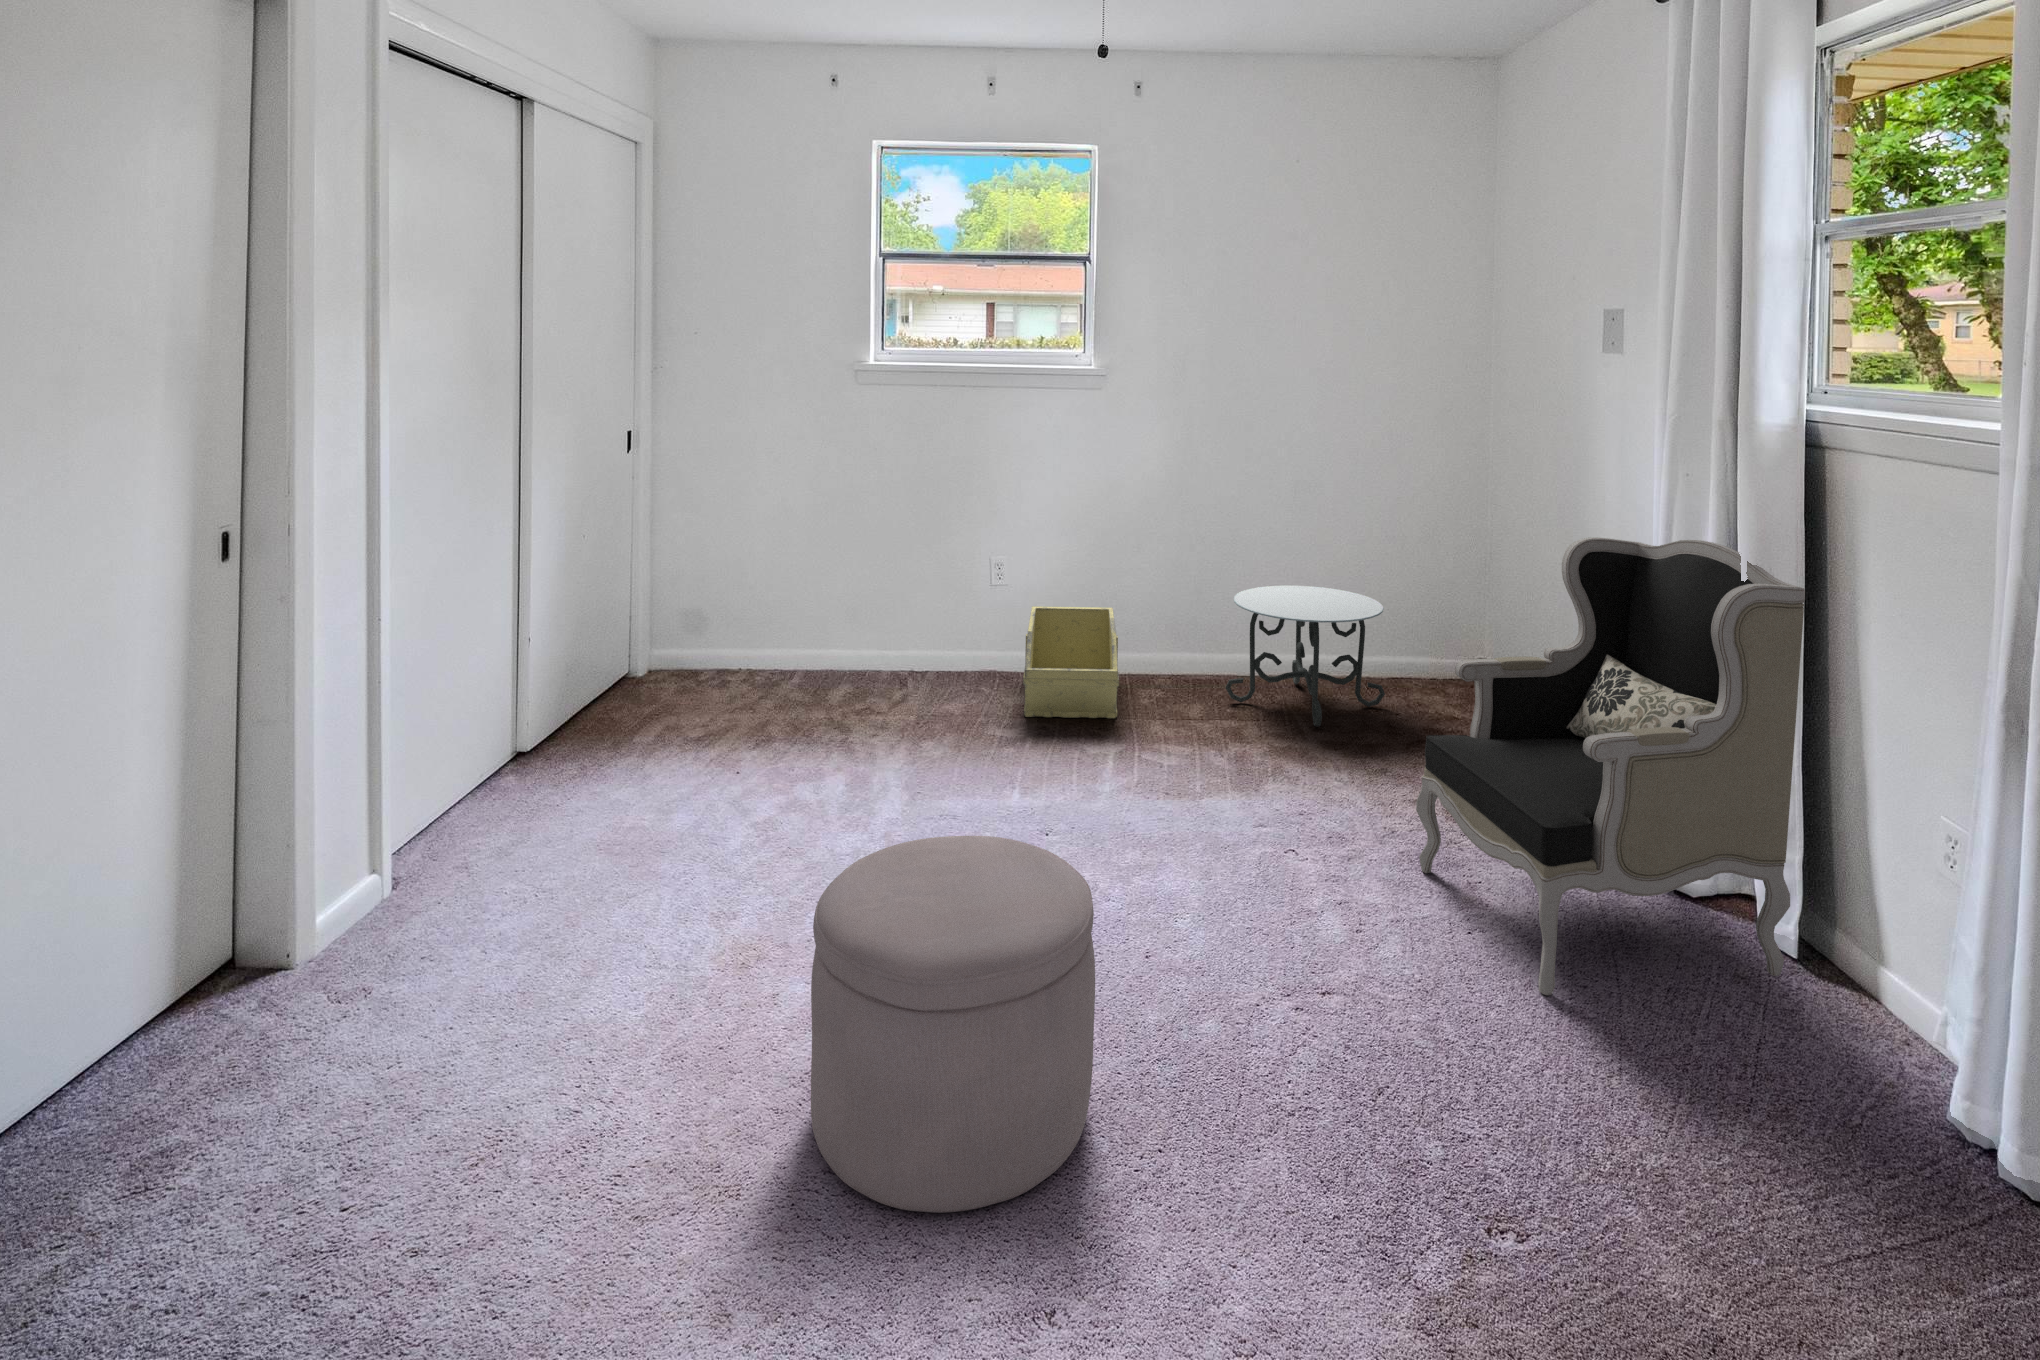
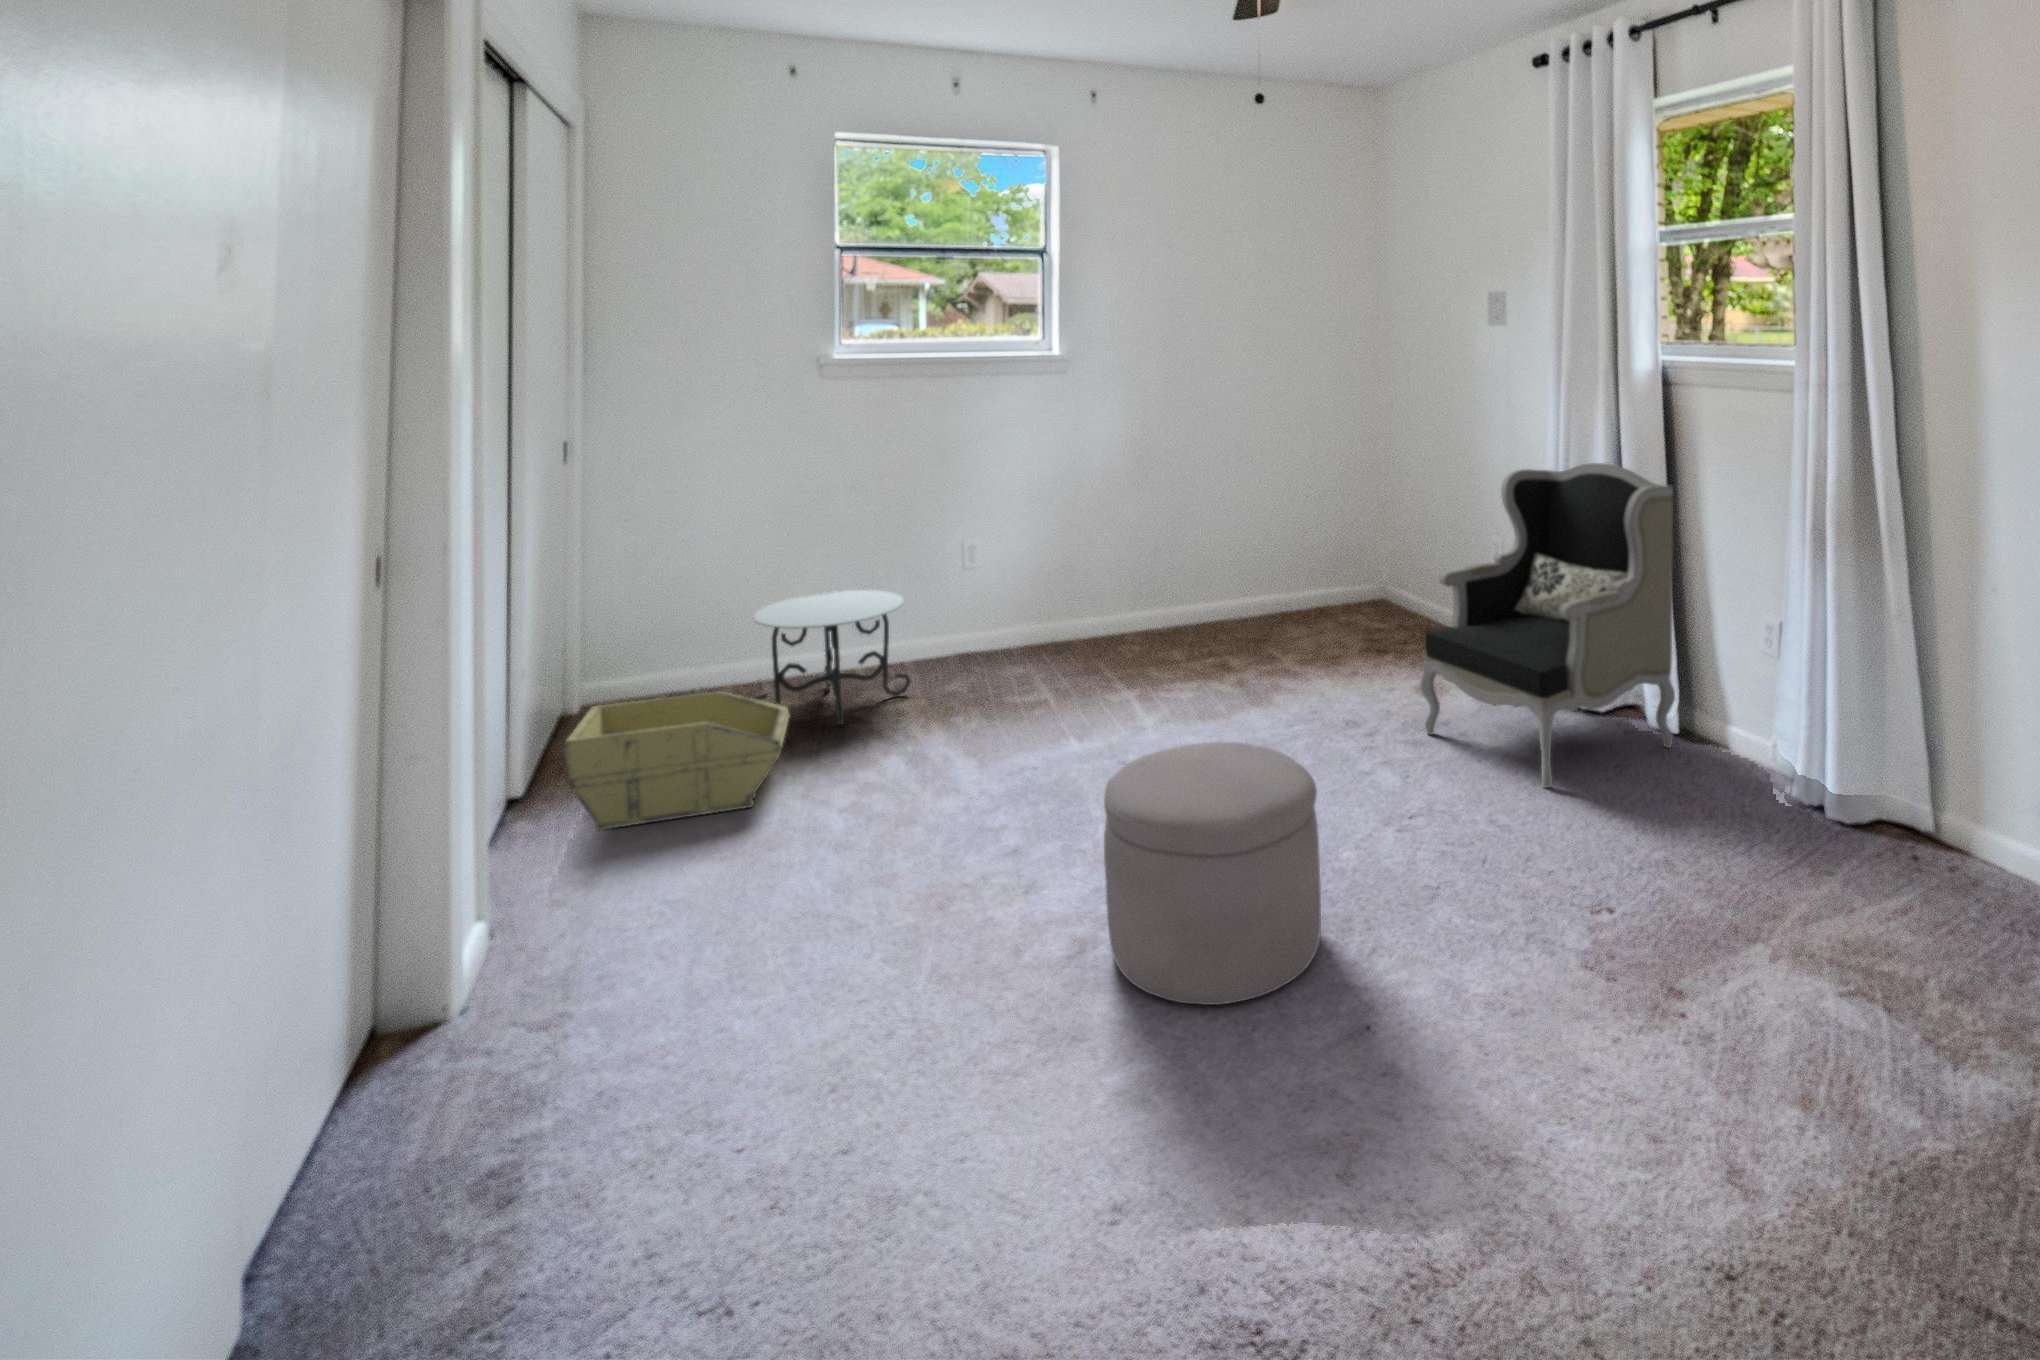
side table: present [1225,586,1385,727] -> present [753,590,911,725]
storage bin: present [1023,606,1119,718] -> present [564,691,789,830]

